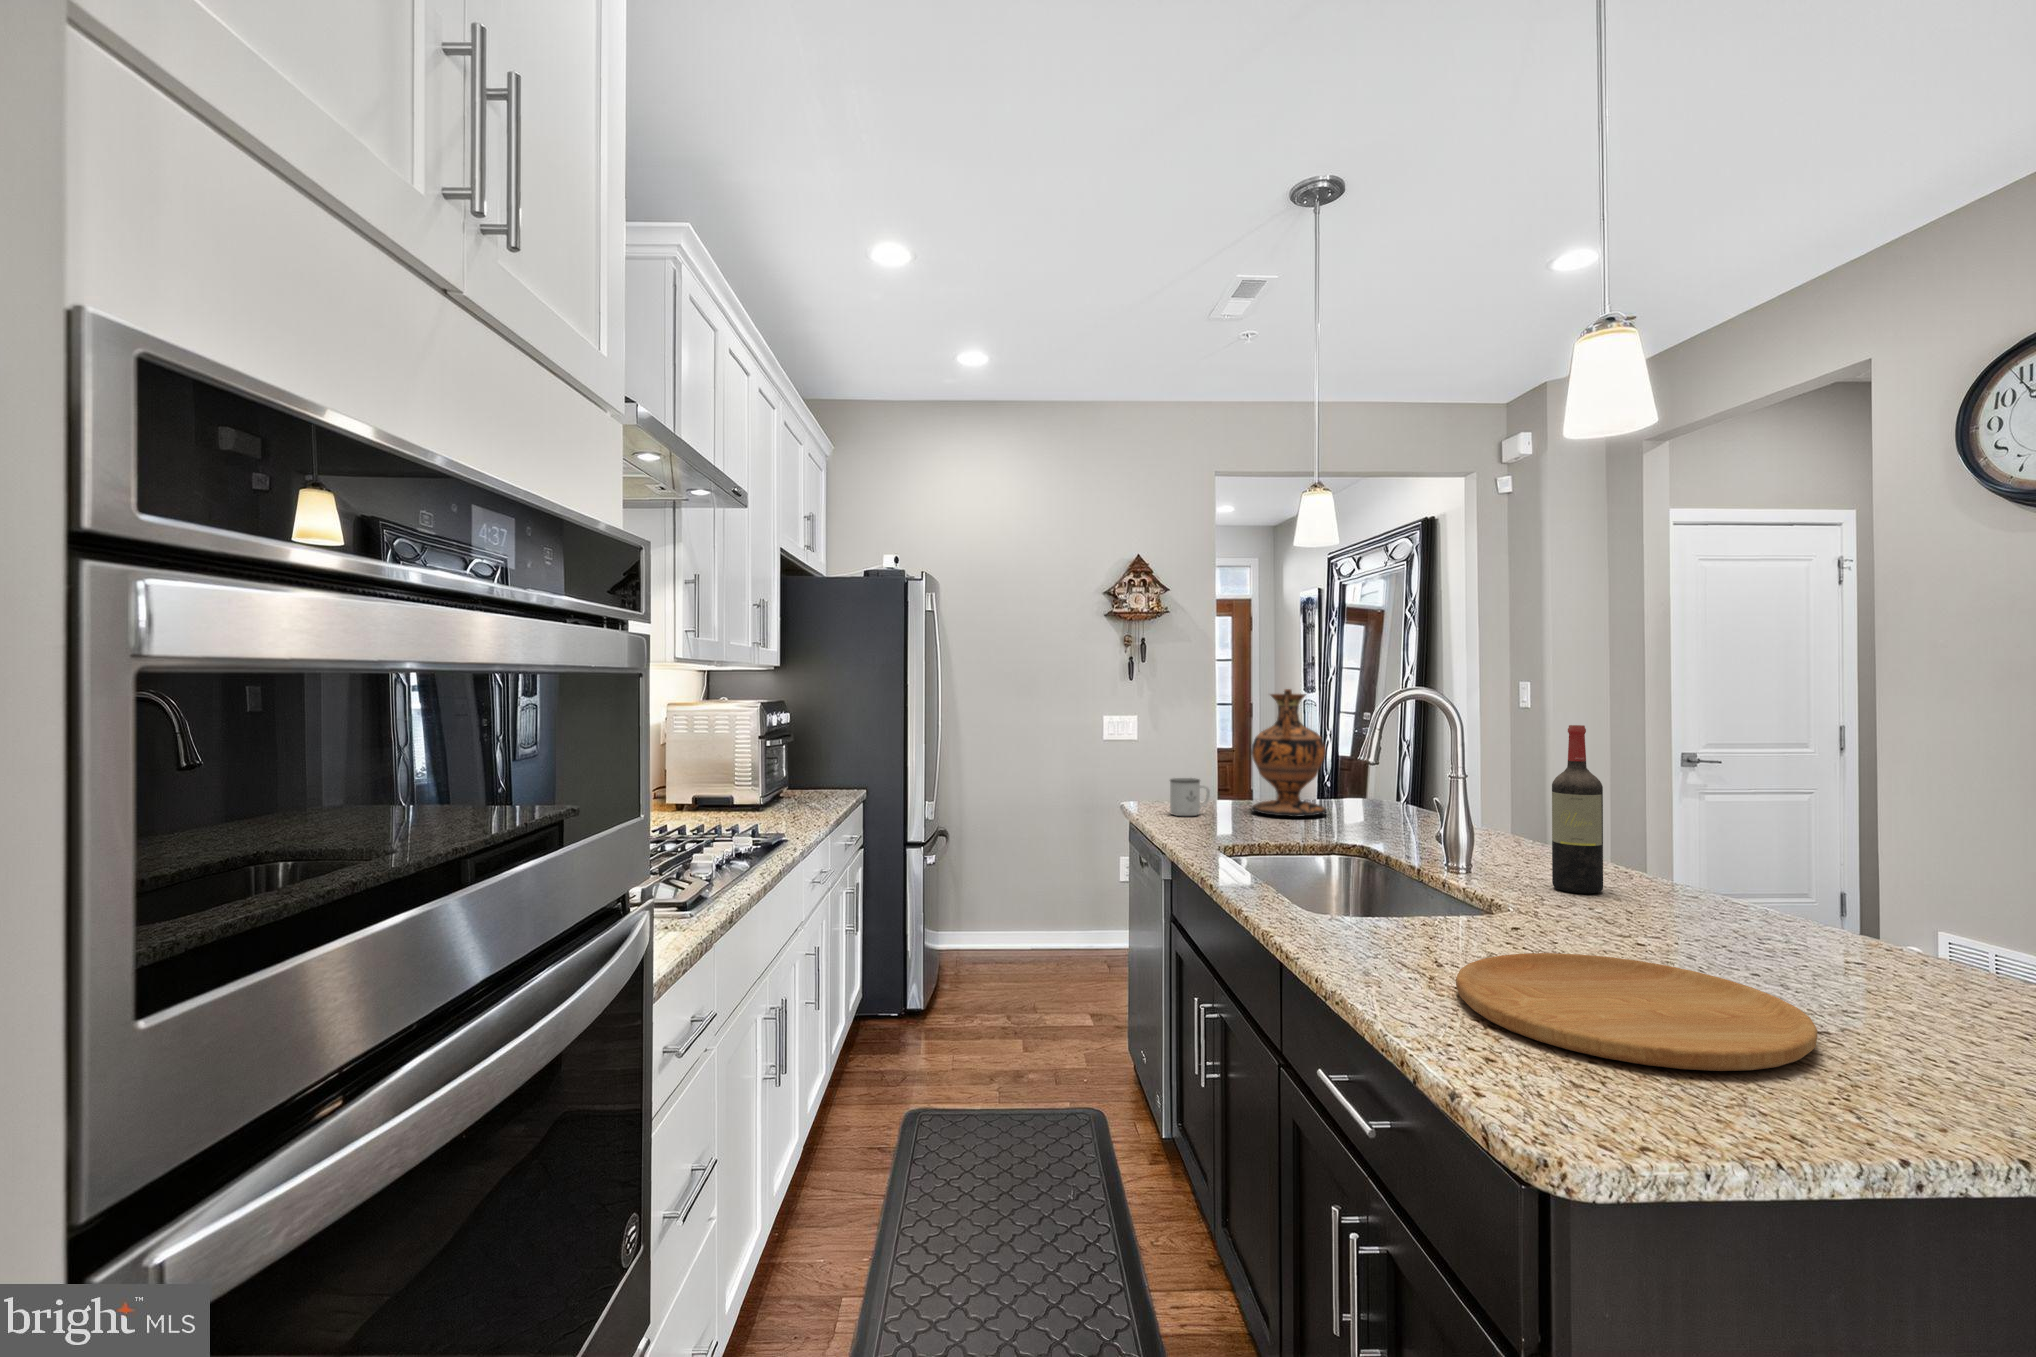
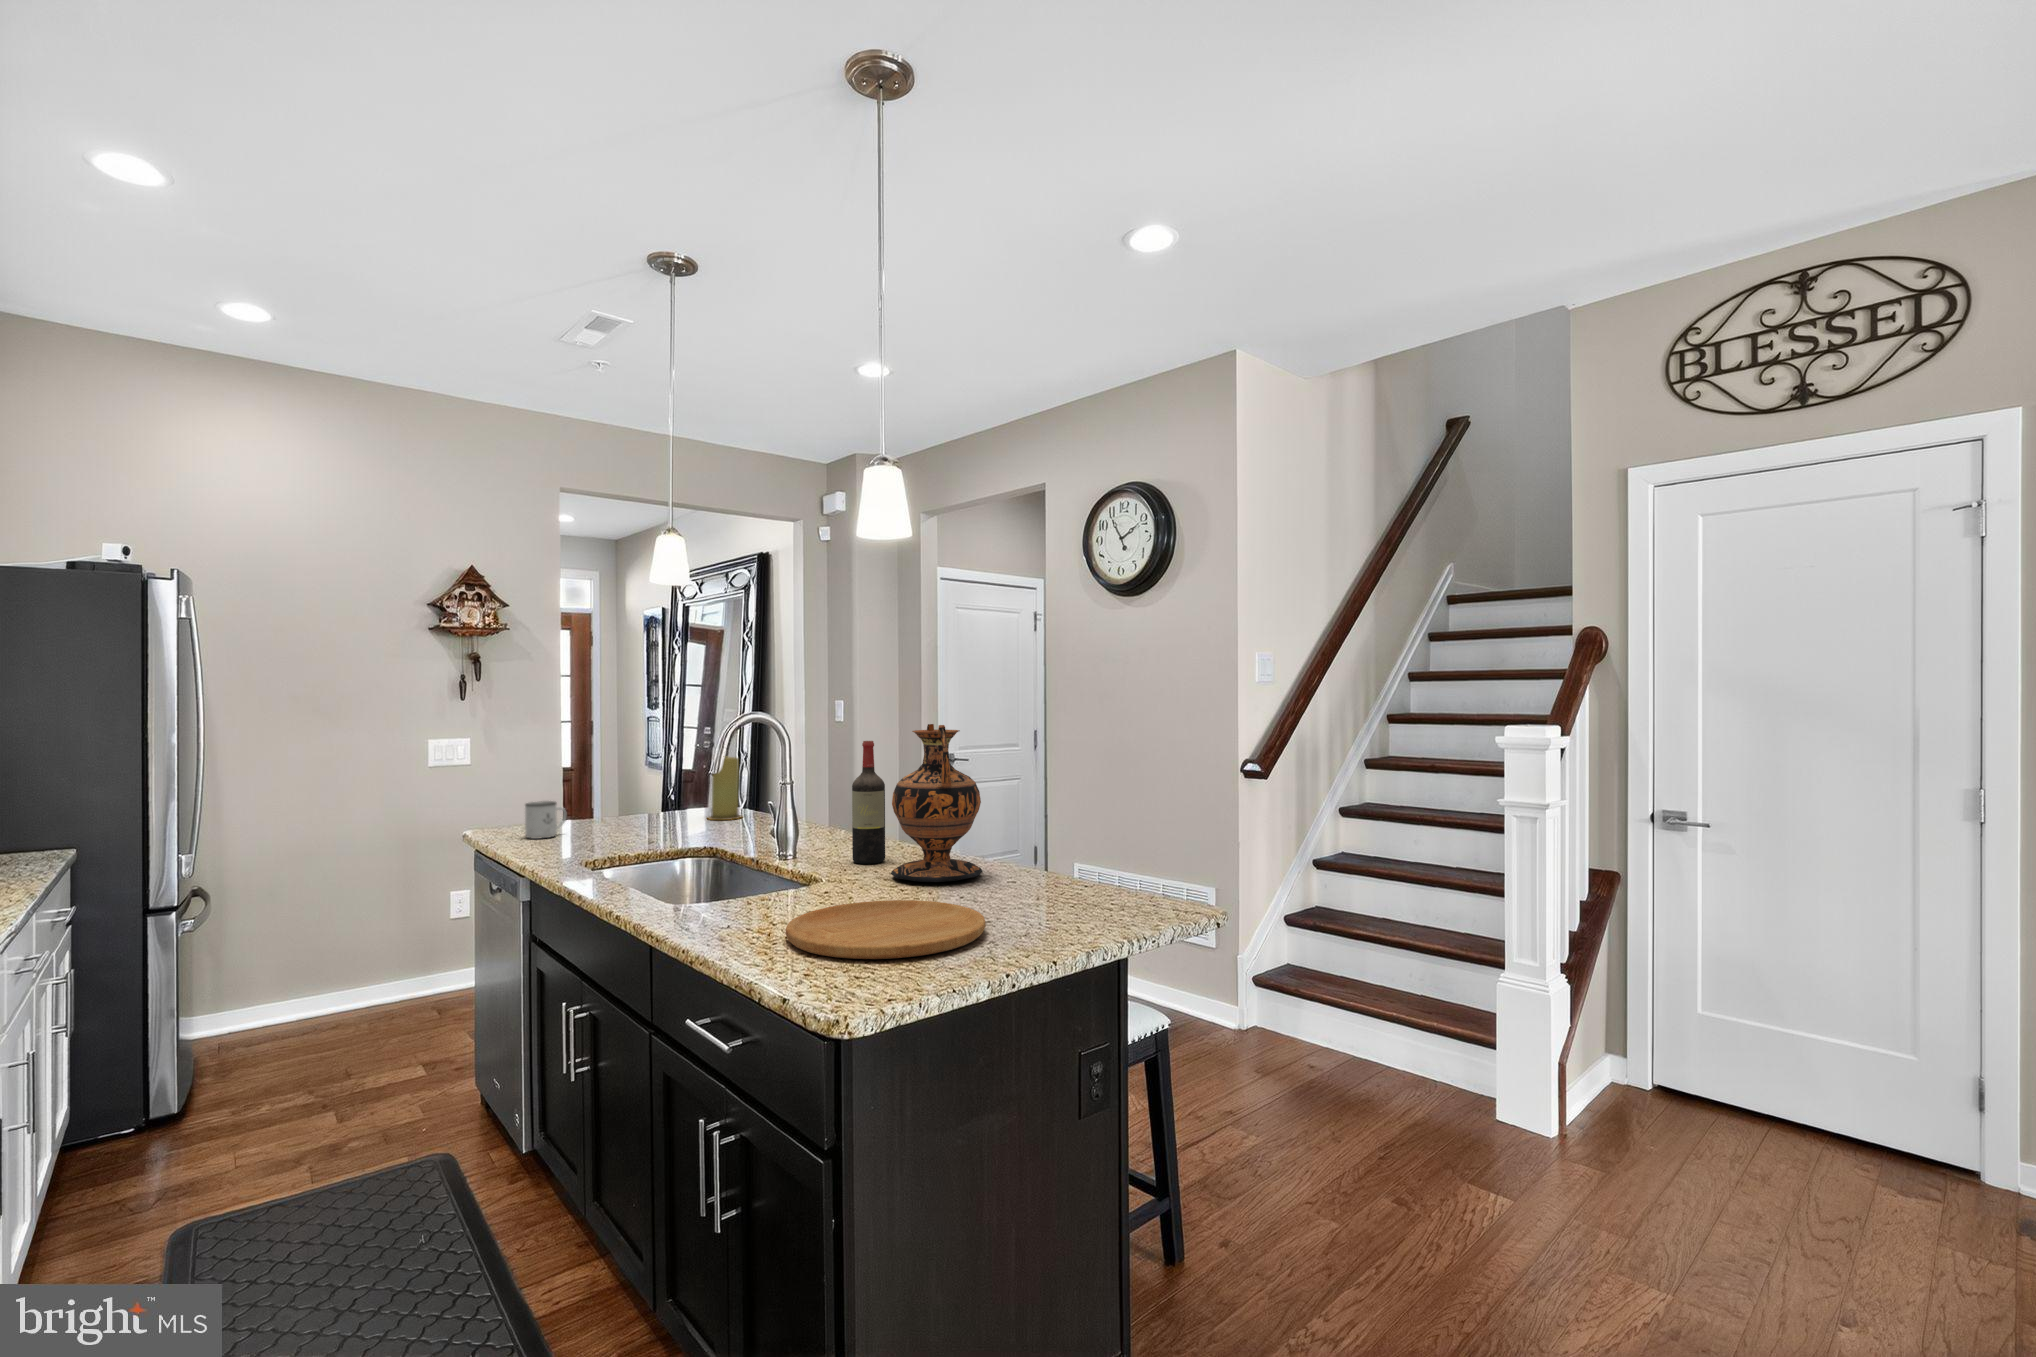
vase: present [1251,689,1327,817] -> present [891,724,982,882]
candle: none [1360,741,1403,814] -> present [708,756,742,820]

